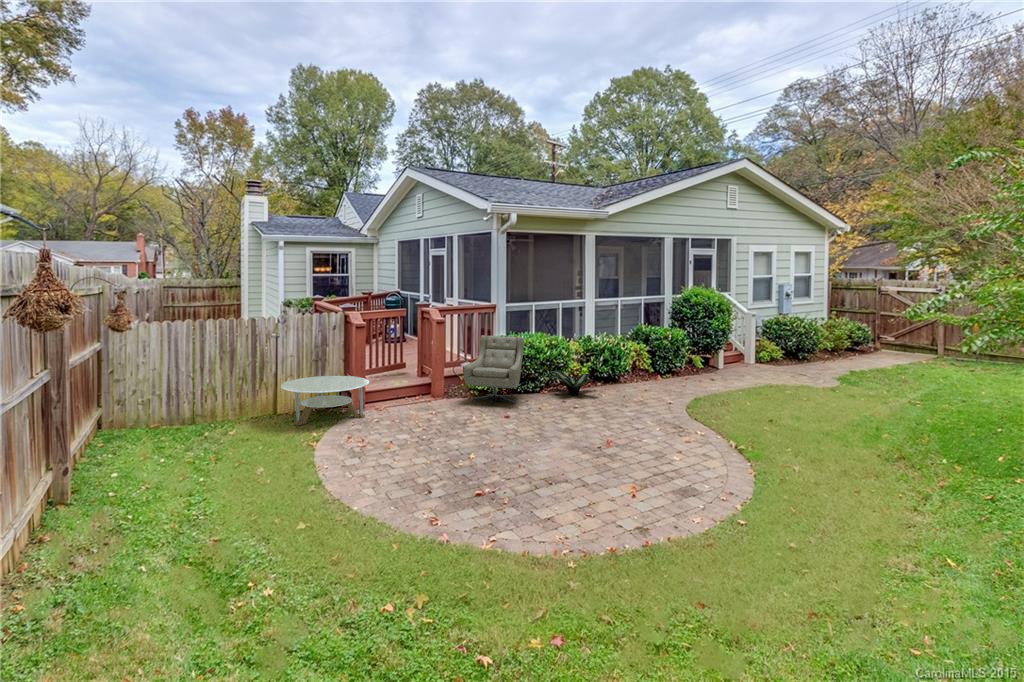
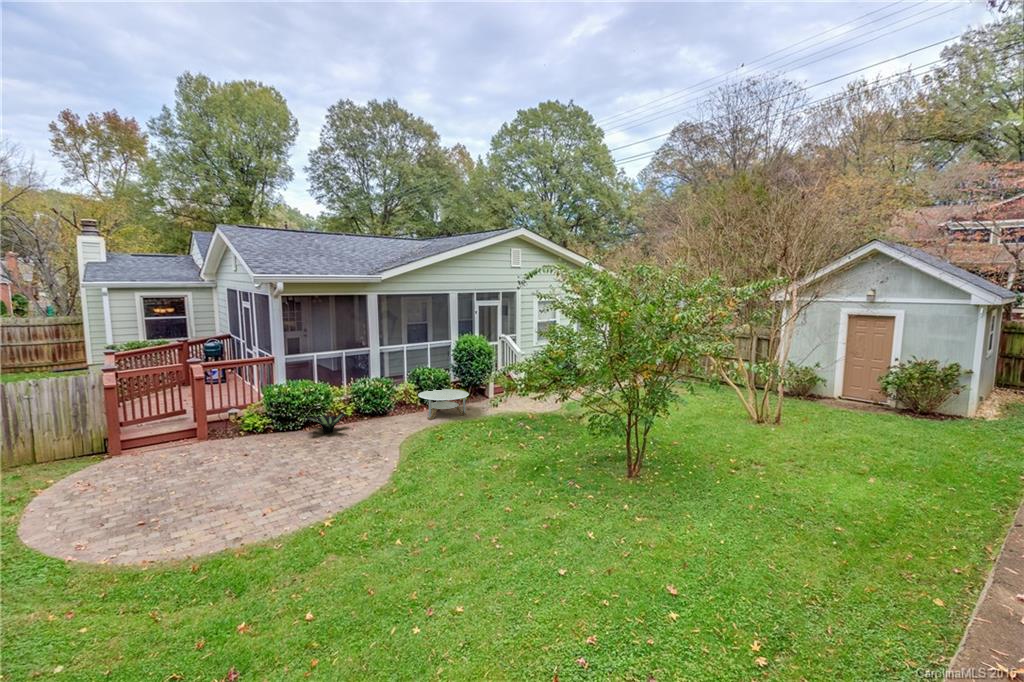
armchair: present [463,335,524,406] -> none [217,386,281,448]
round table: present [280,376,369,426] -> present [418,389,469,419]

